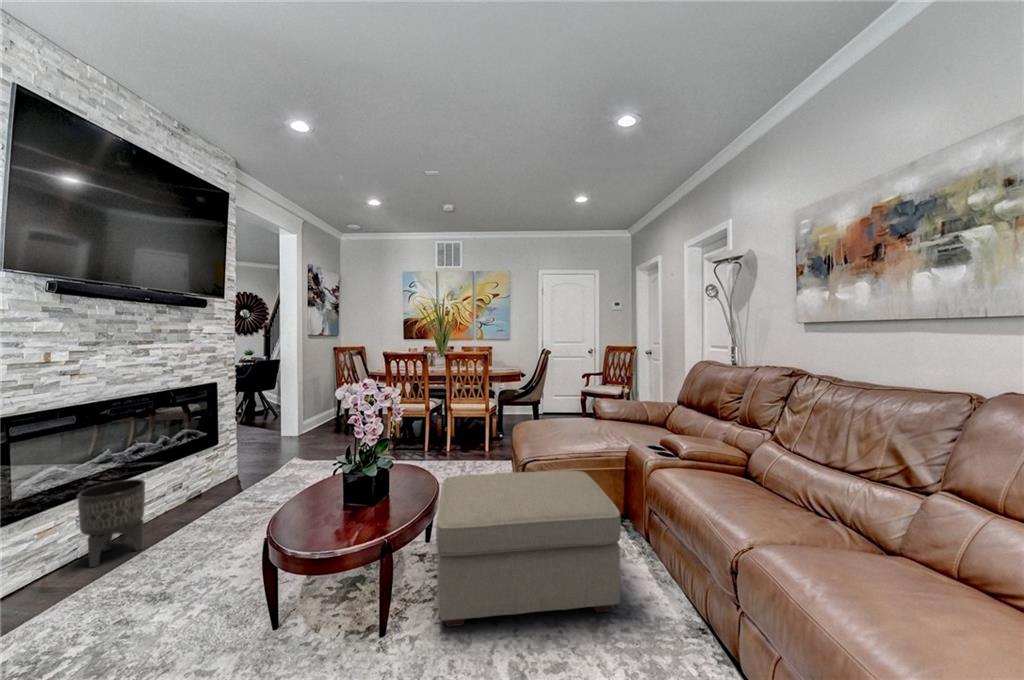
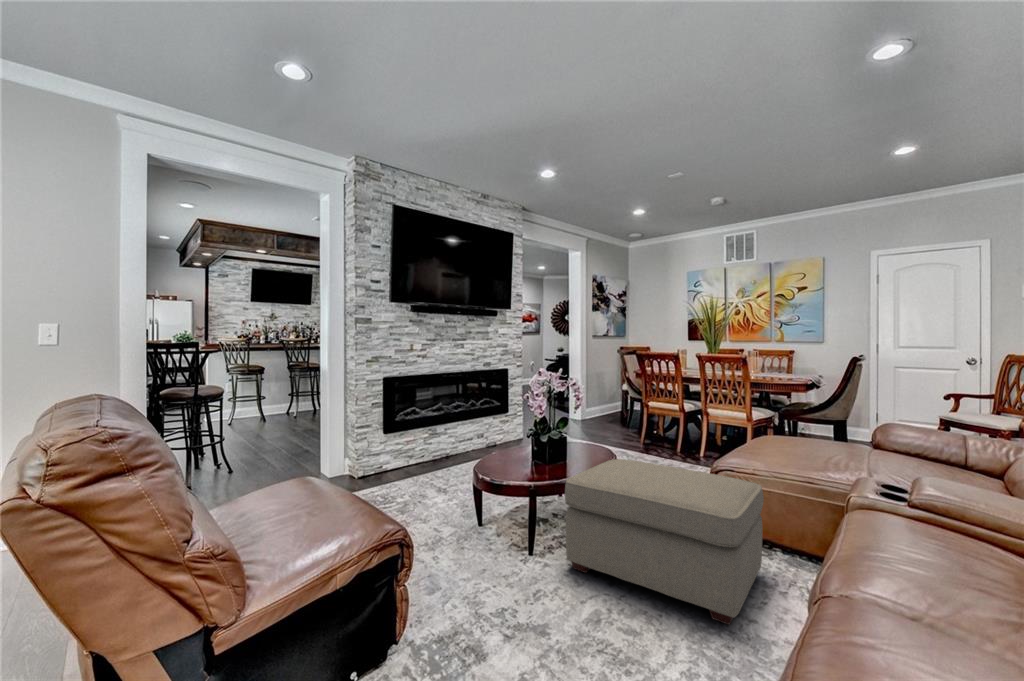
planter: present [77,479,145,567] -> none [422,425,453,472]

